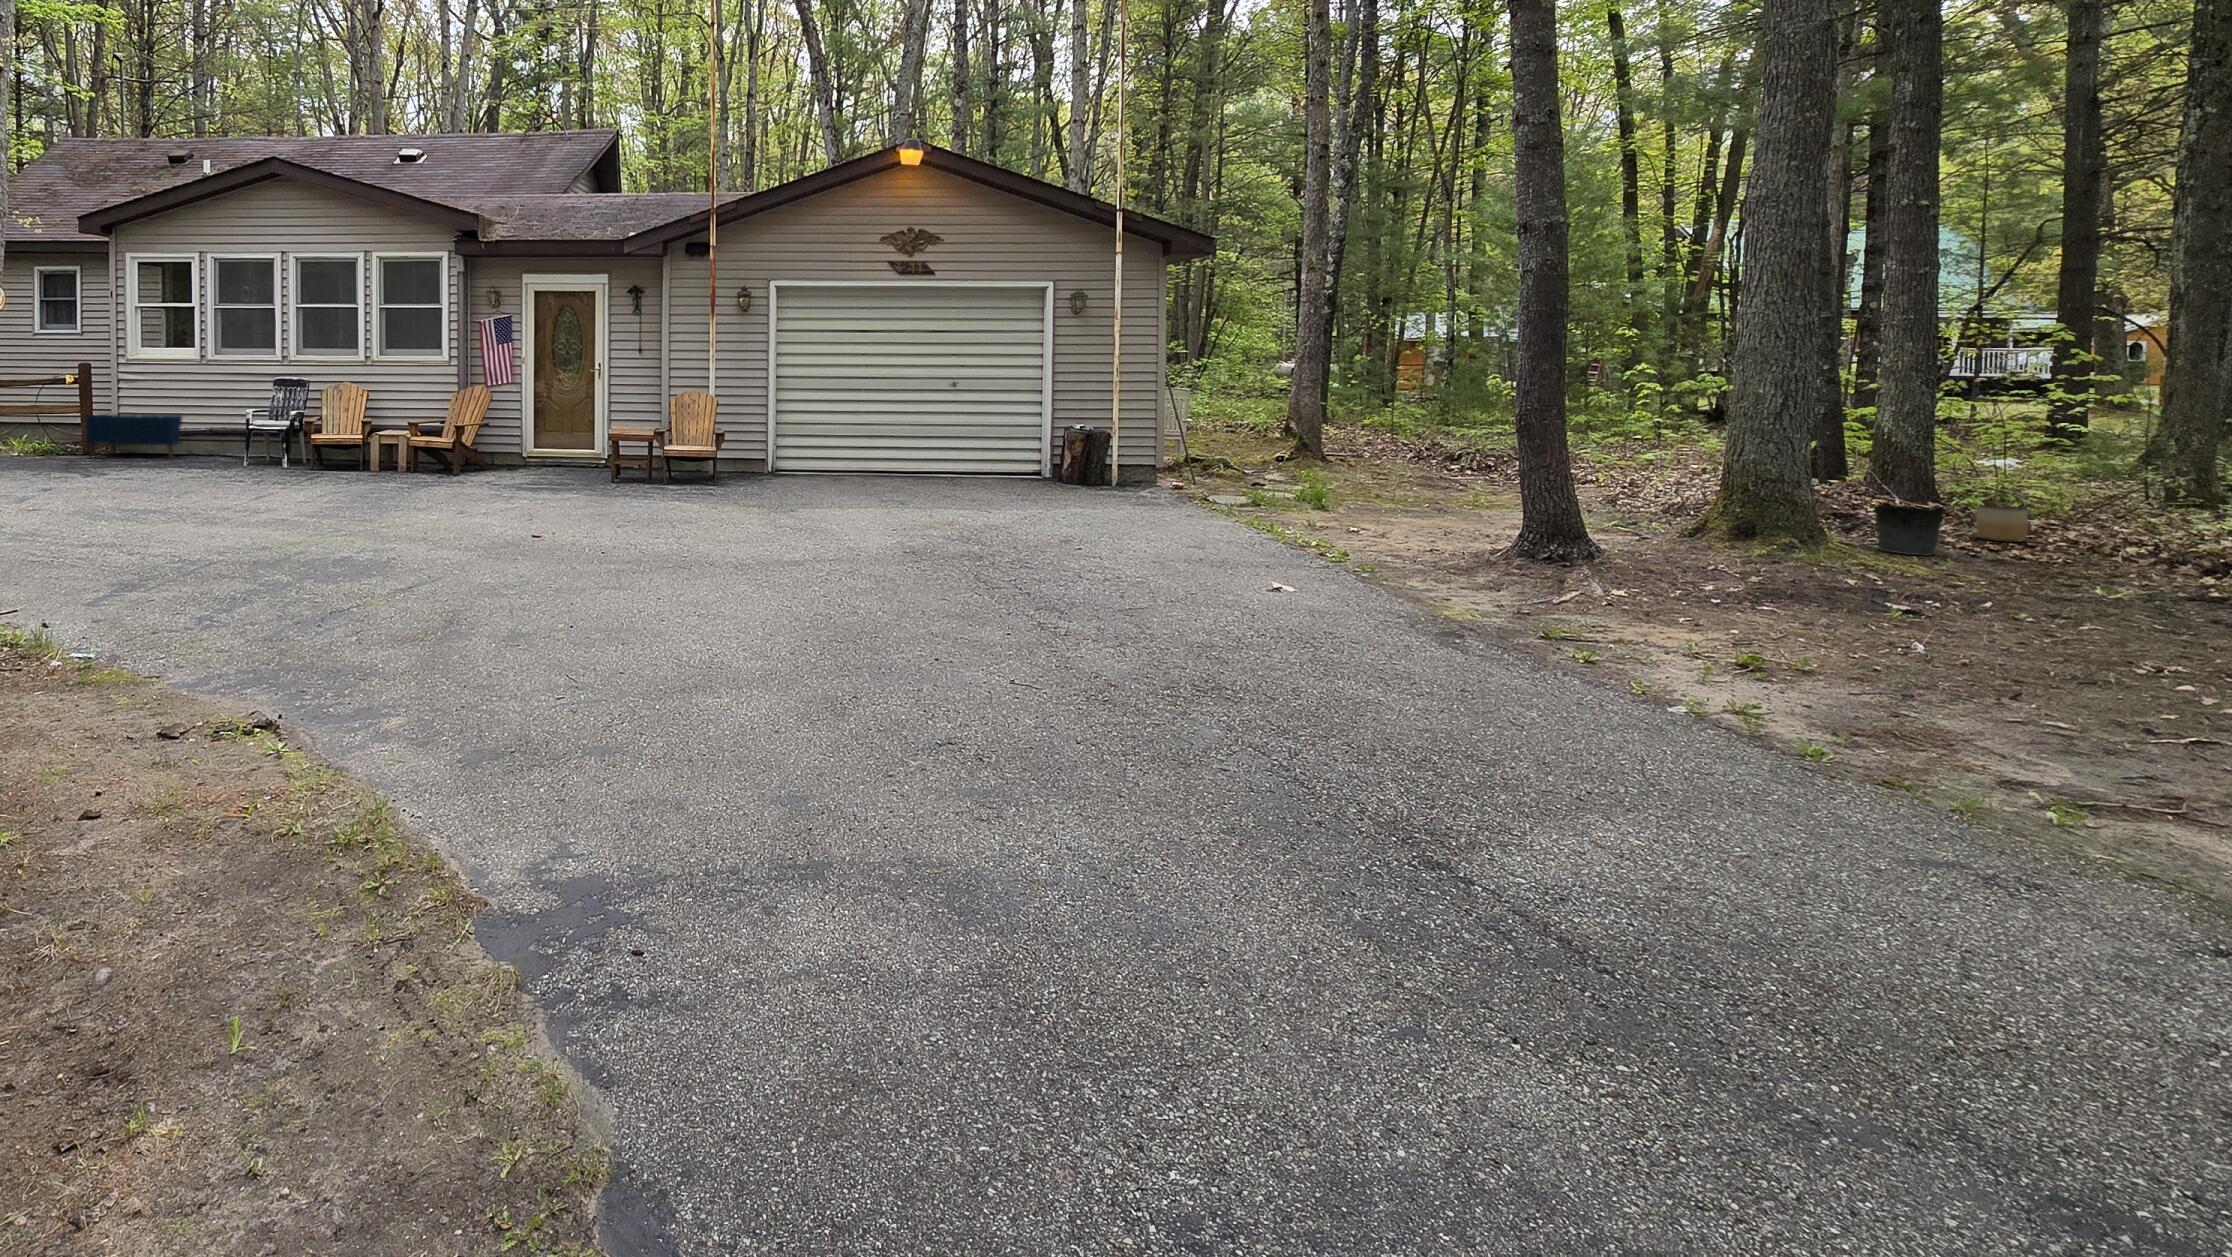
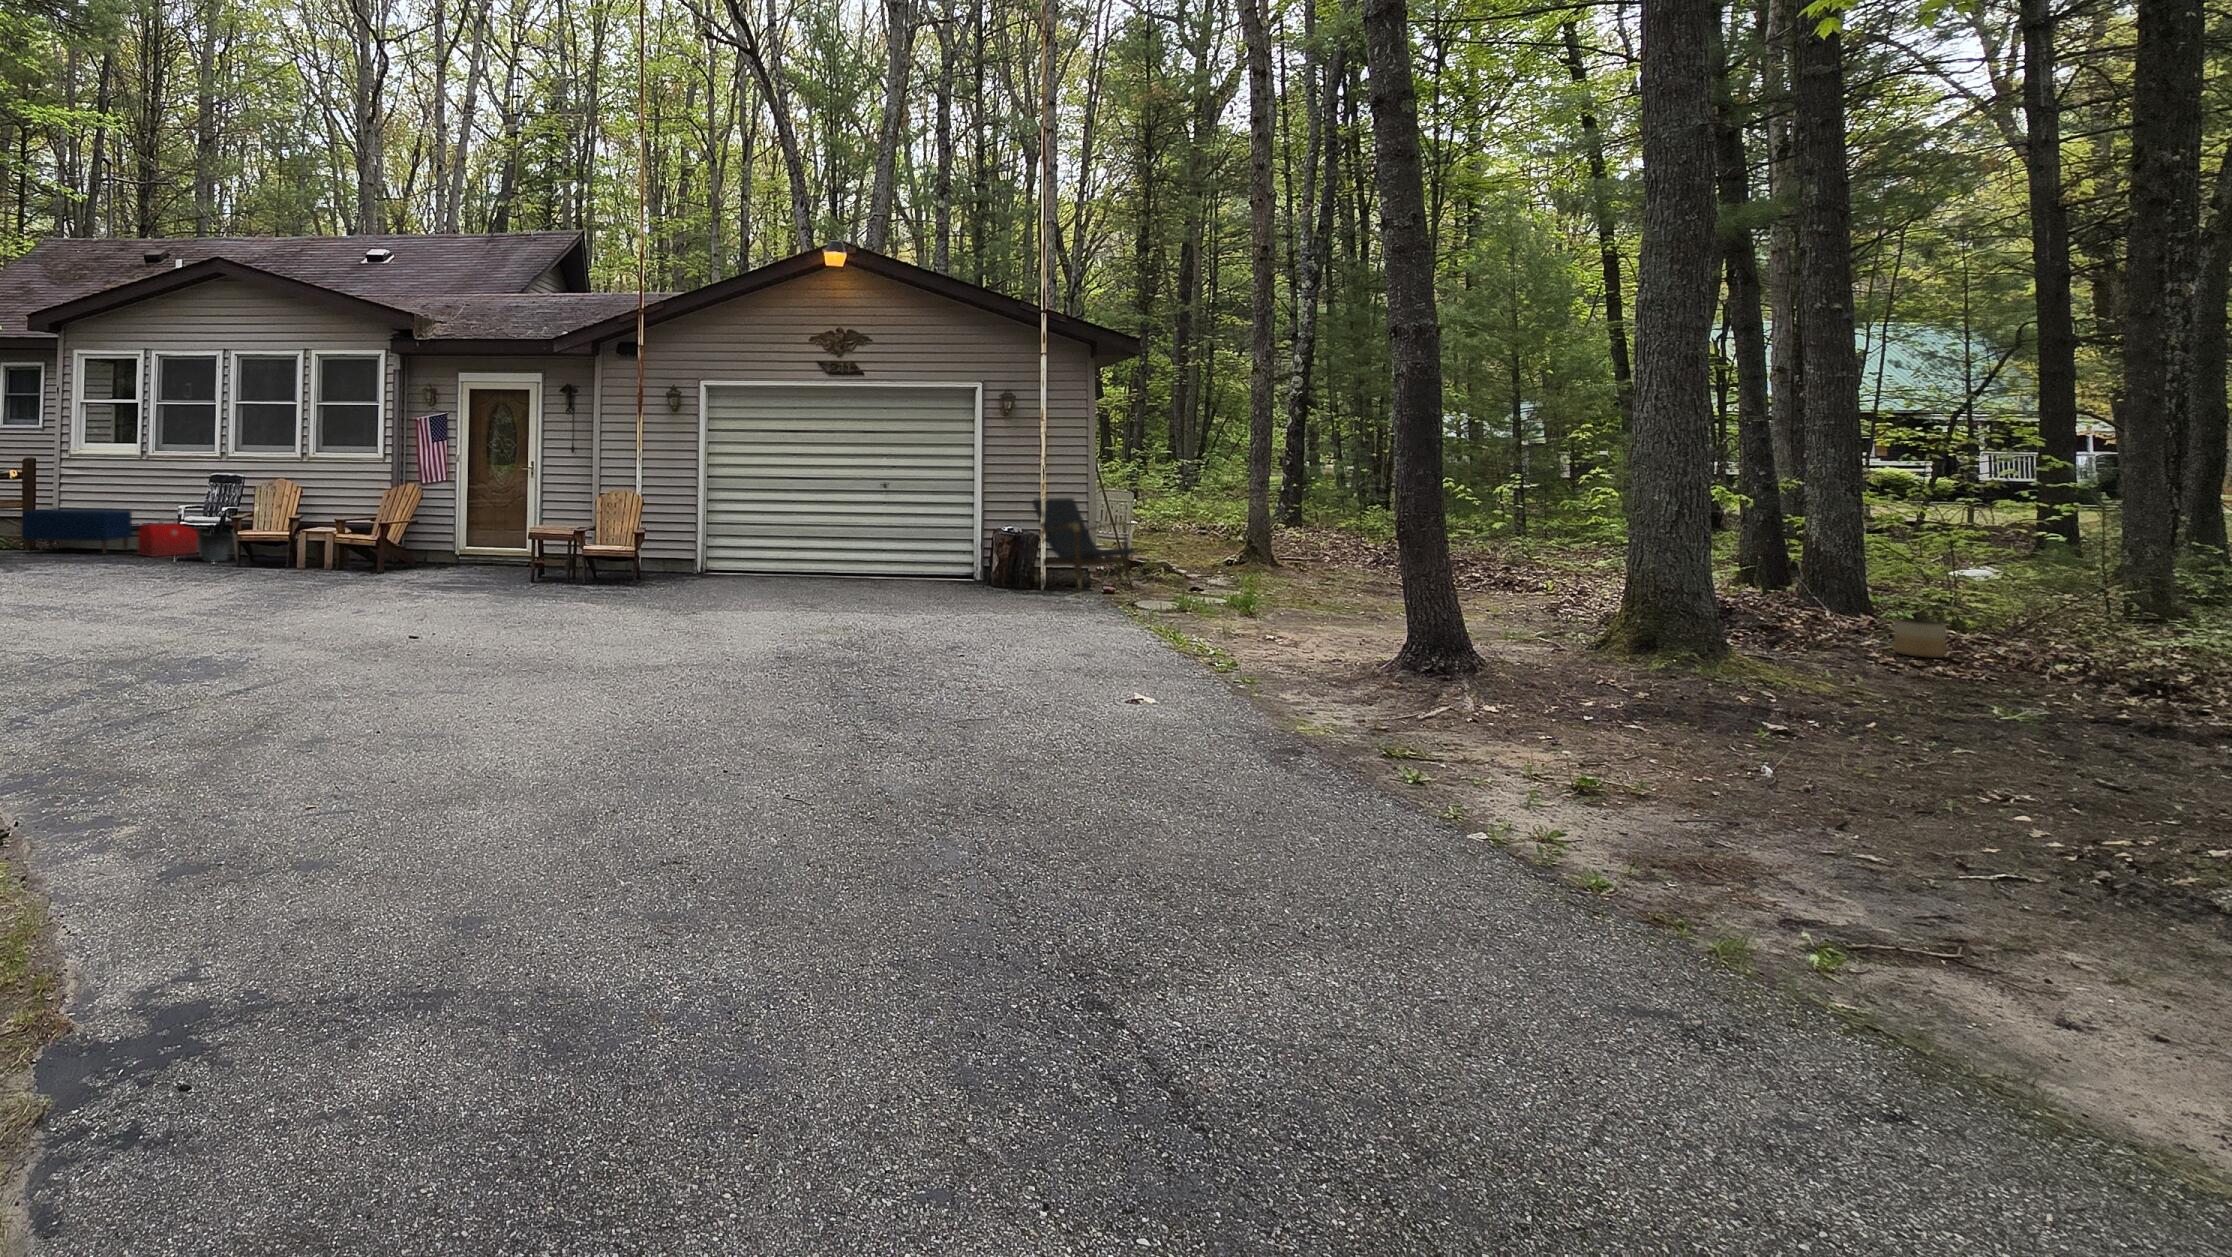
lounge chair: none [1104,396,1207,485] -> present [1033,498,1135,588]
toolbox: none [204,421,263,461] -> present [138,517,198,557]
bucket: present [1873,504,1948,556] -> present [200,534,230,562]

